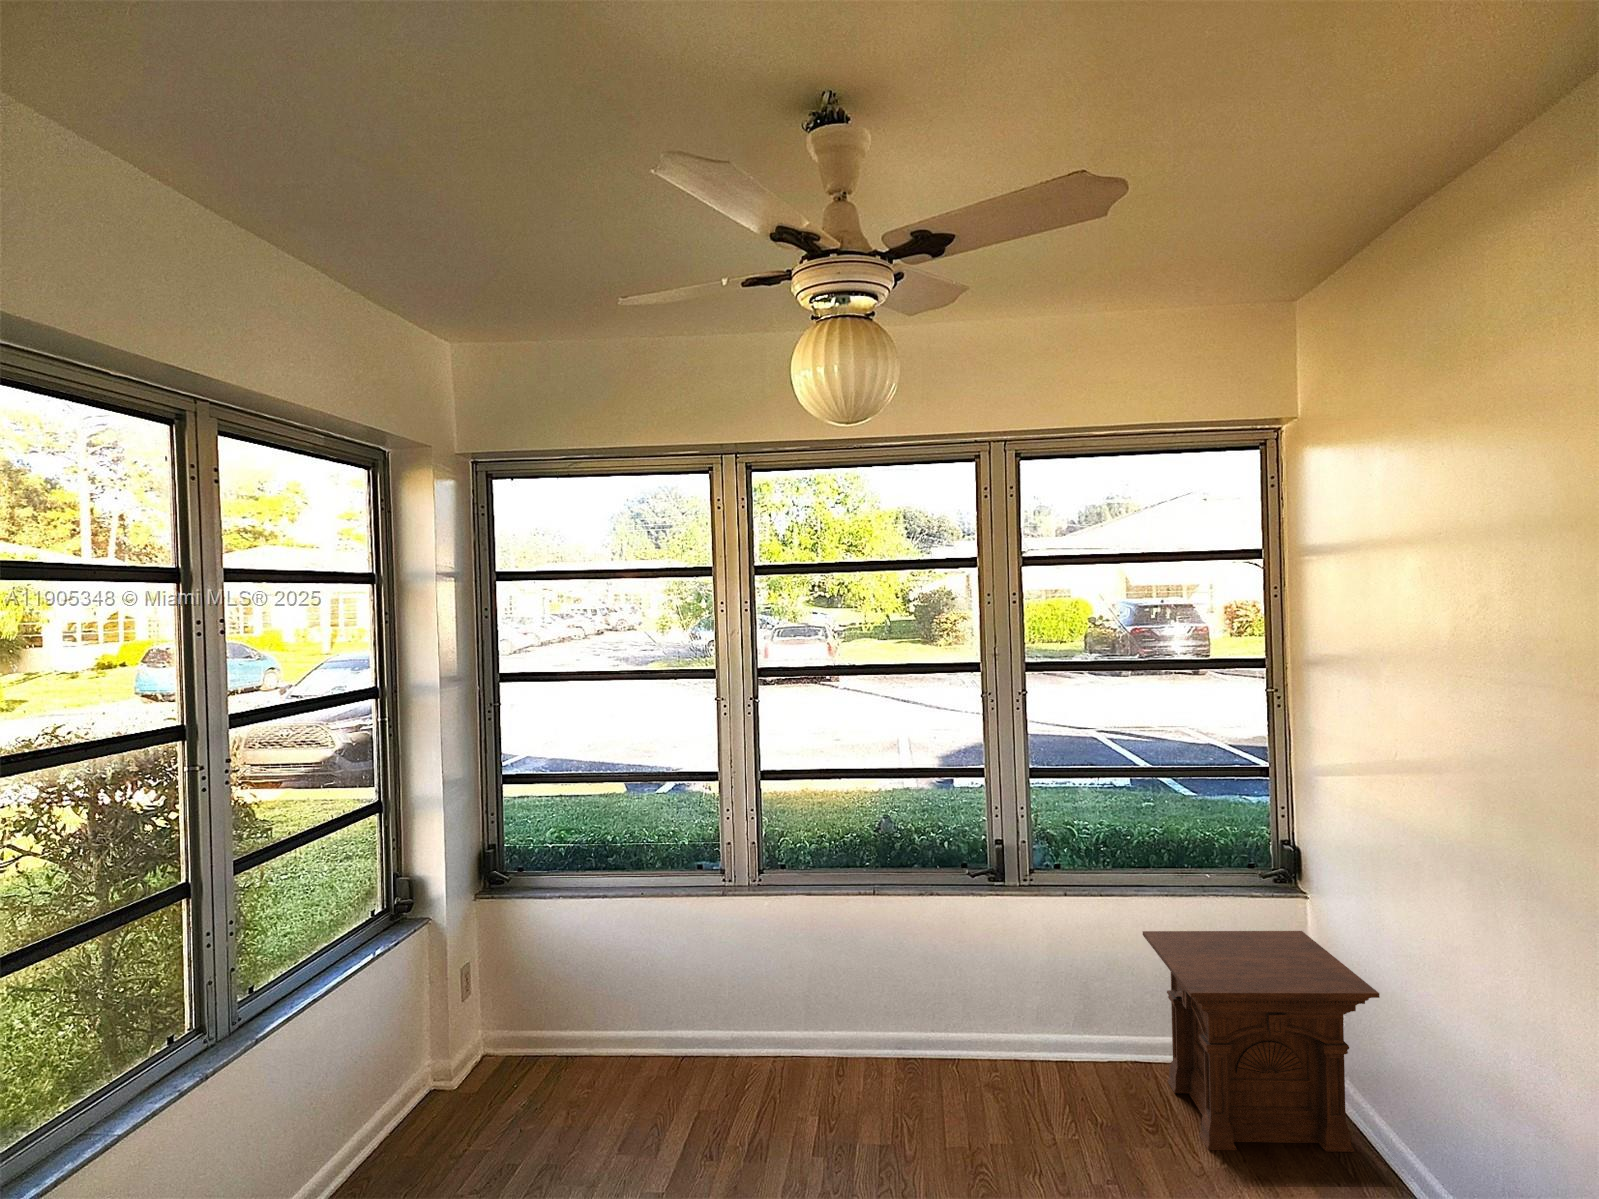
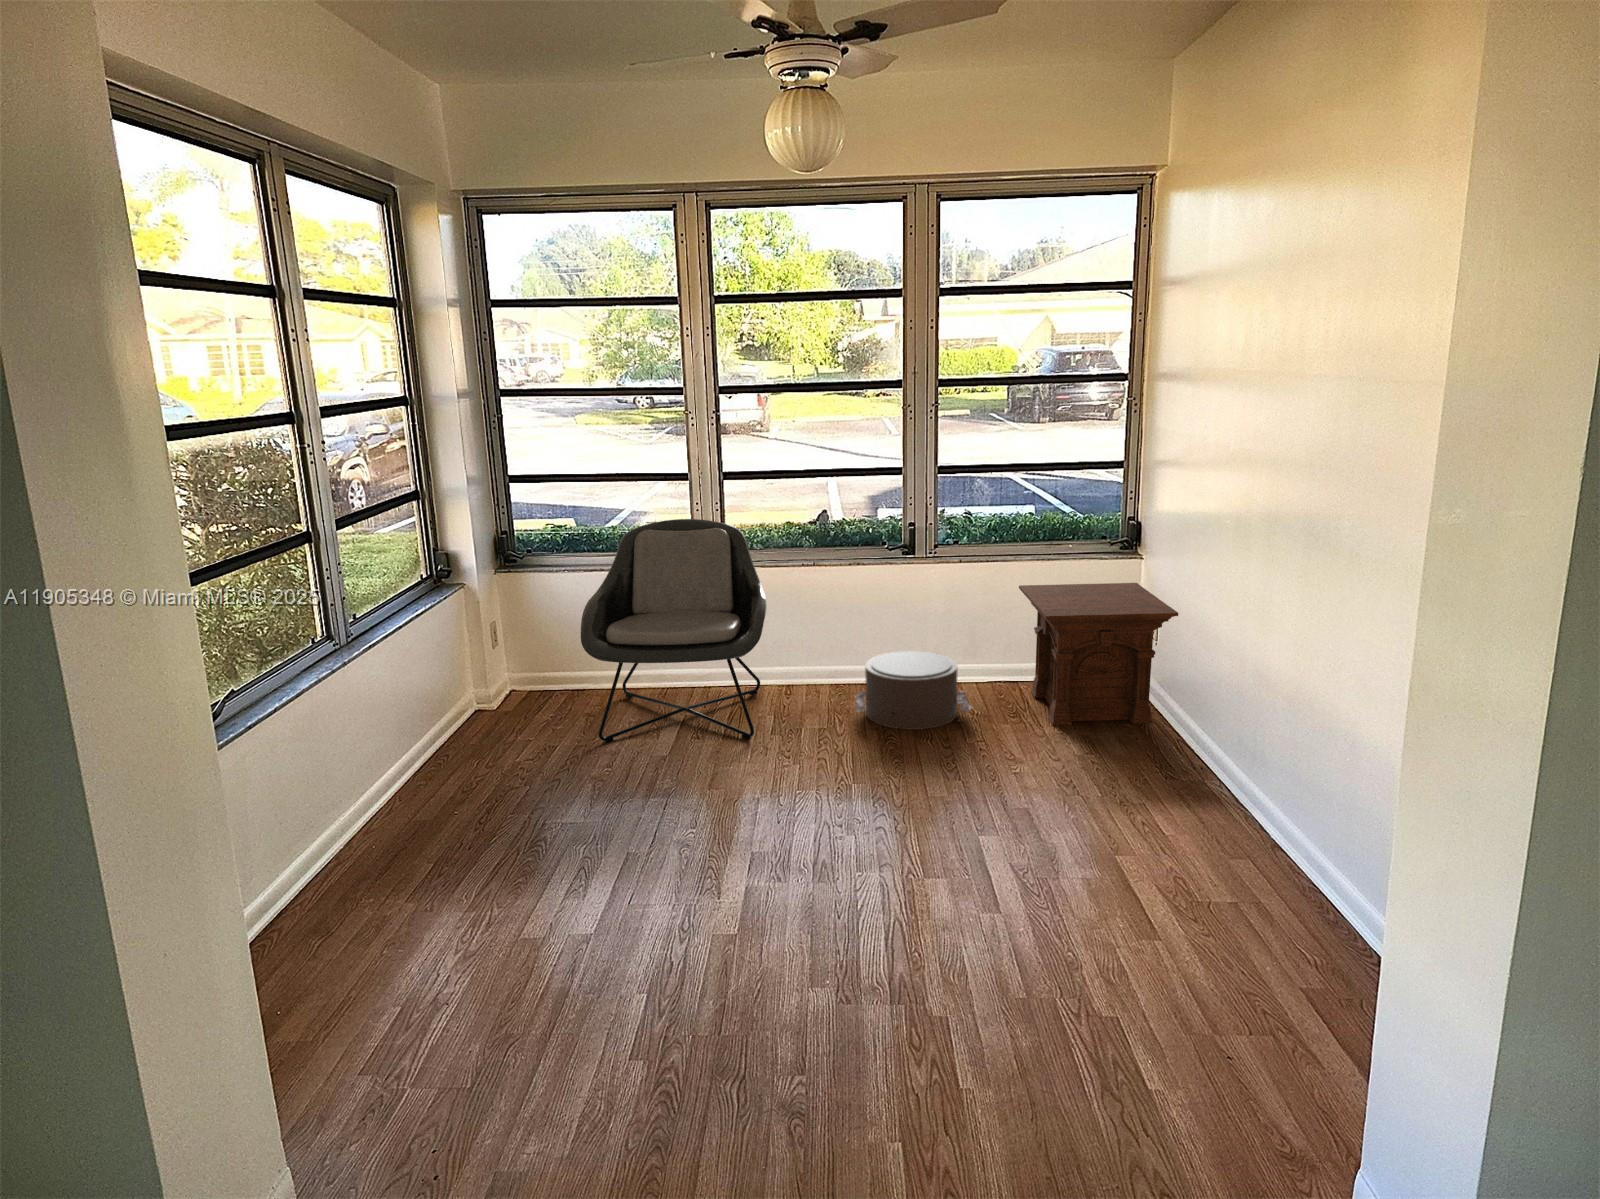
lounge chair: none [560,835,809,1160] -> present [581,519,767,743]
pouf: none [928,1020,1091,1150] -> present [855,651,971,730]

